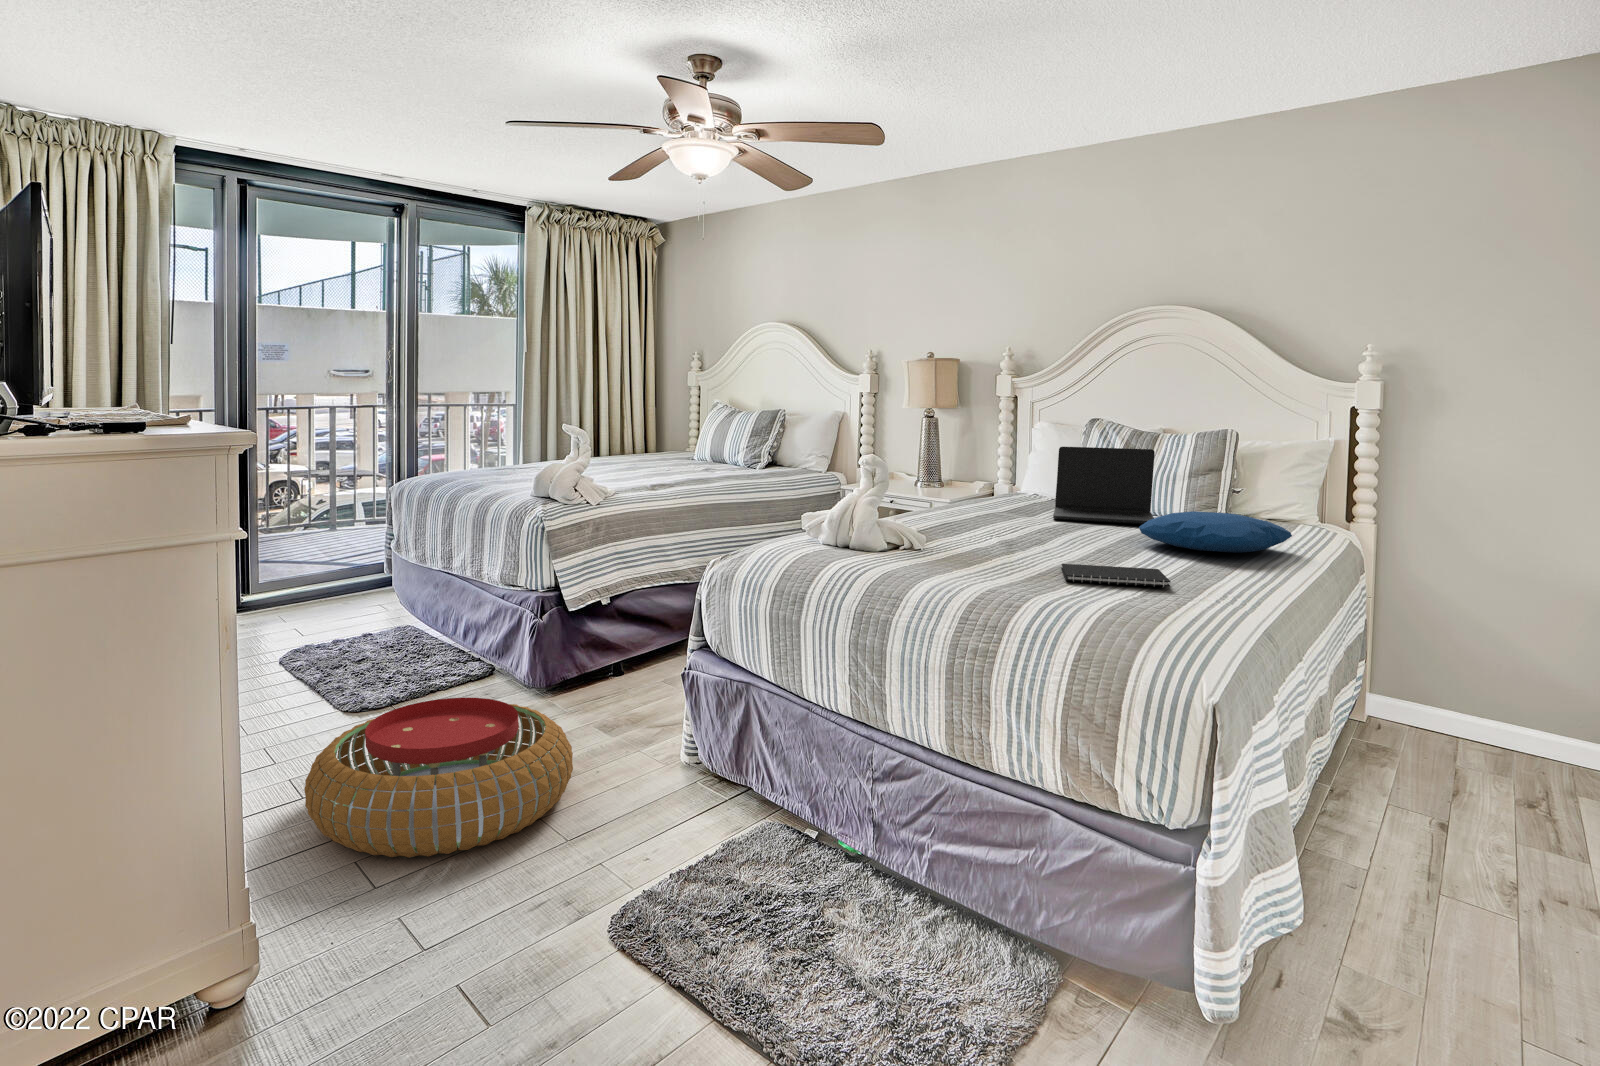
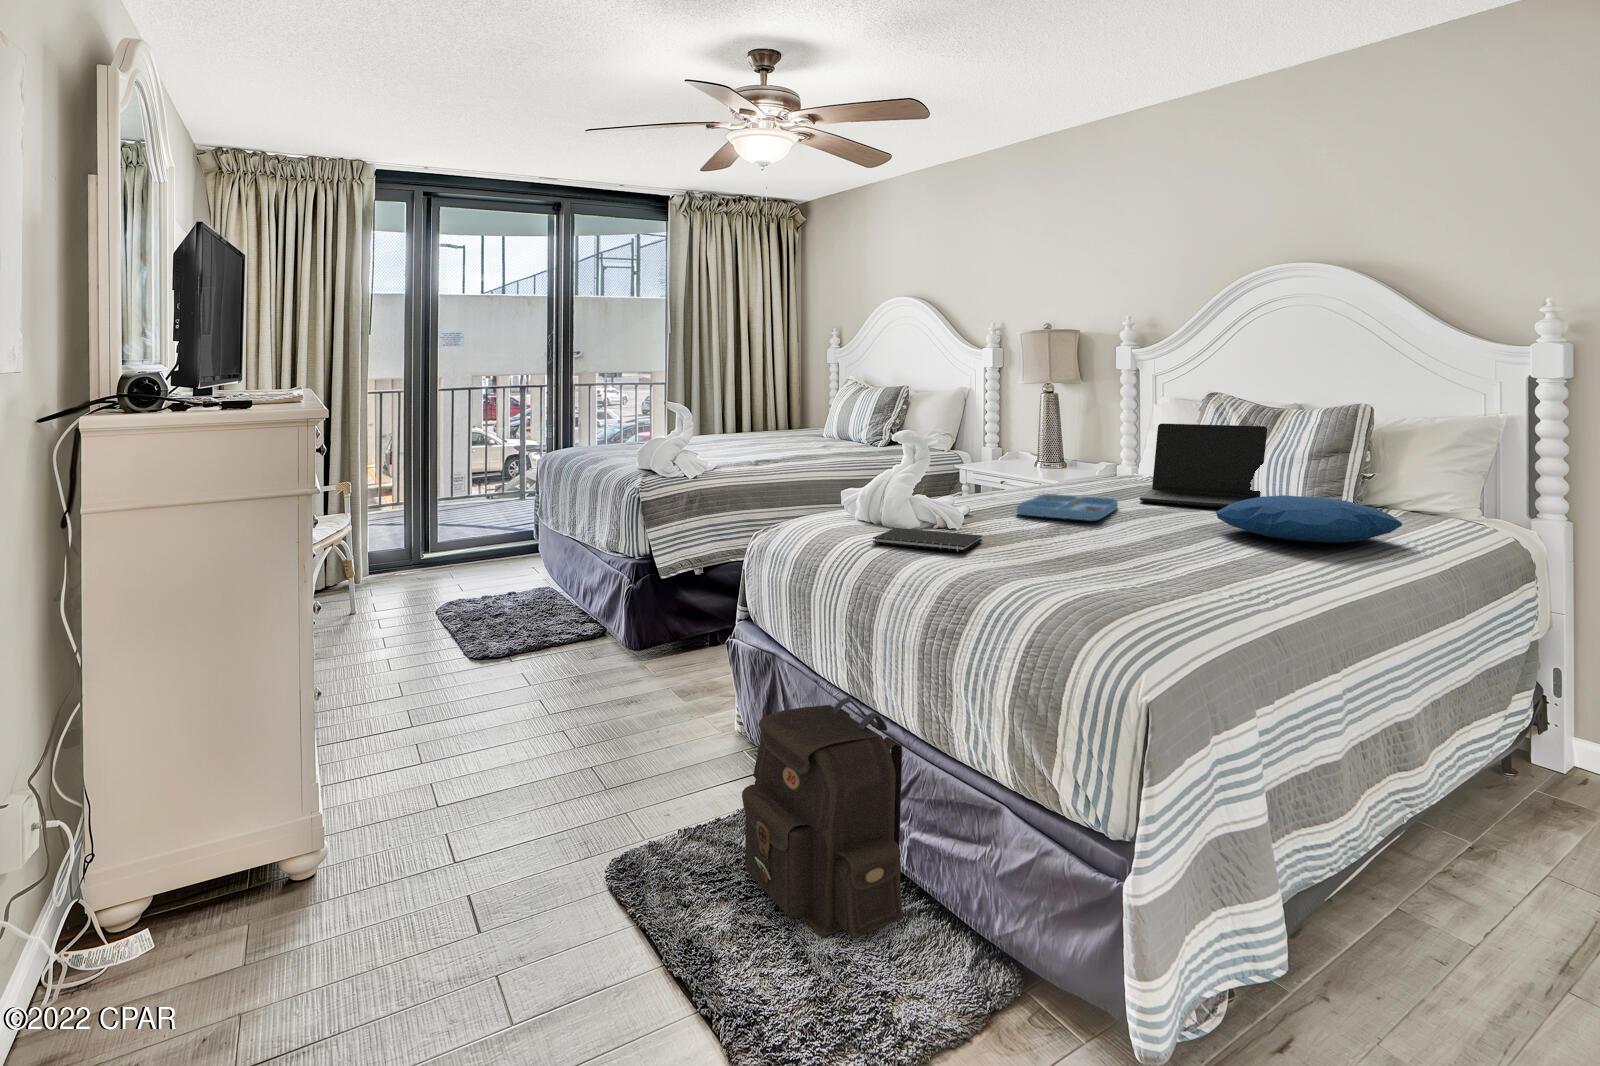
tray: none [959,514,1041,538] -> present [1017,494,1118,521]
notebook: present [1061,564,1171,588] -> present [873,528,982,552]
pouf: present [304,697,573,858] -> none [391,652,627,790]
backpack: none [757,720,940,961] -> present [742,698,903,938]

